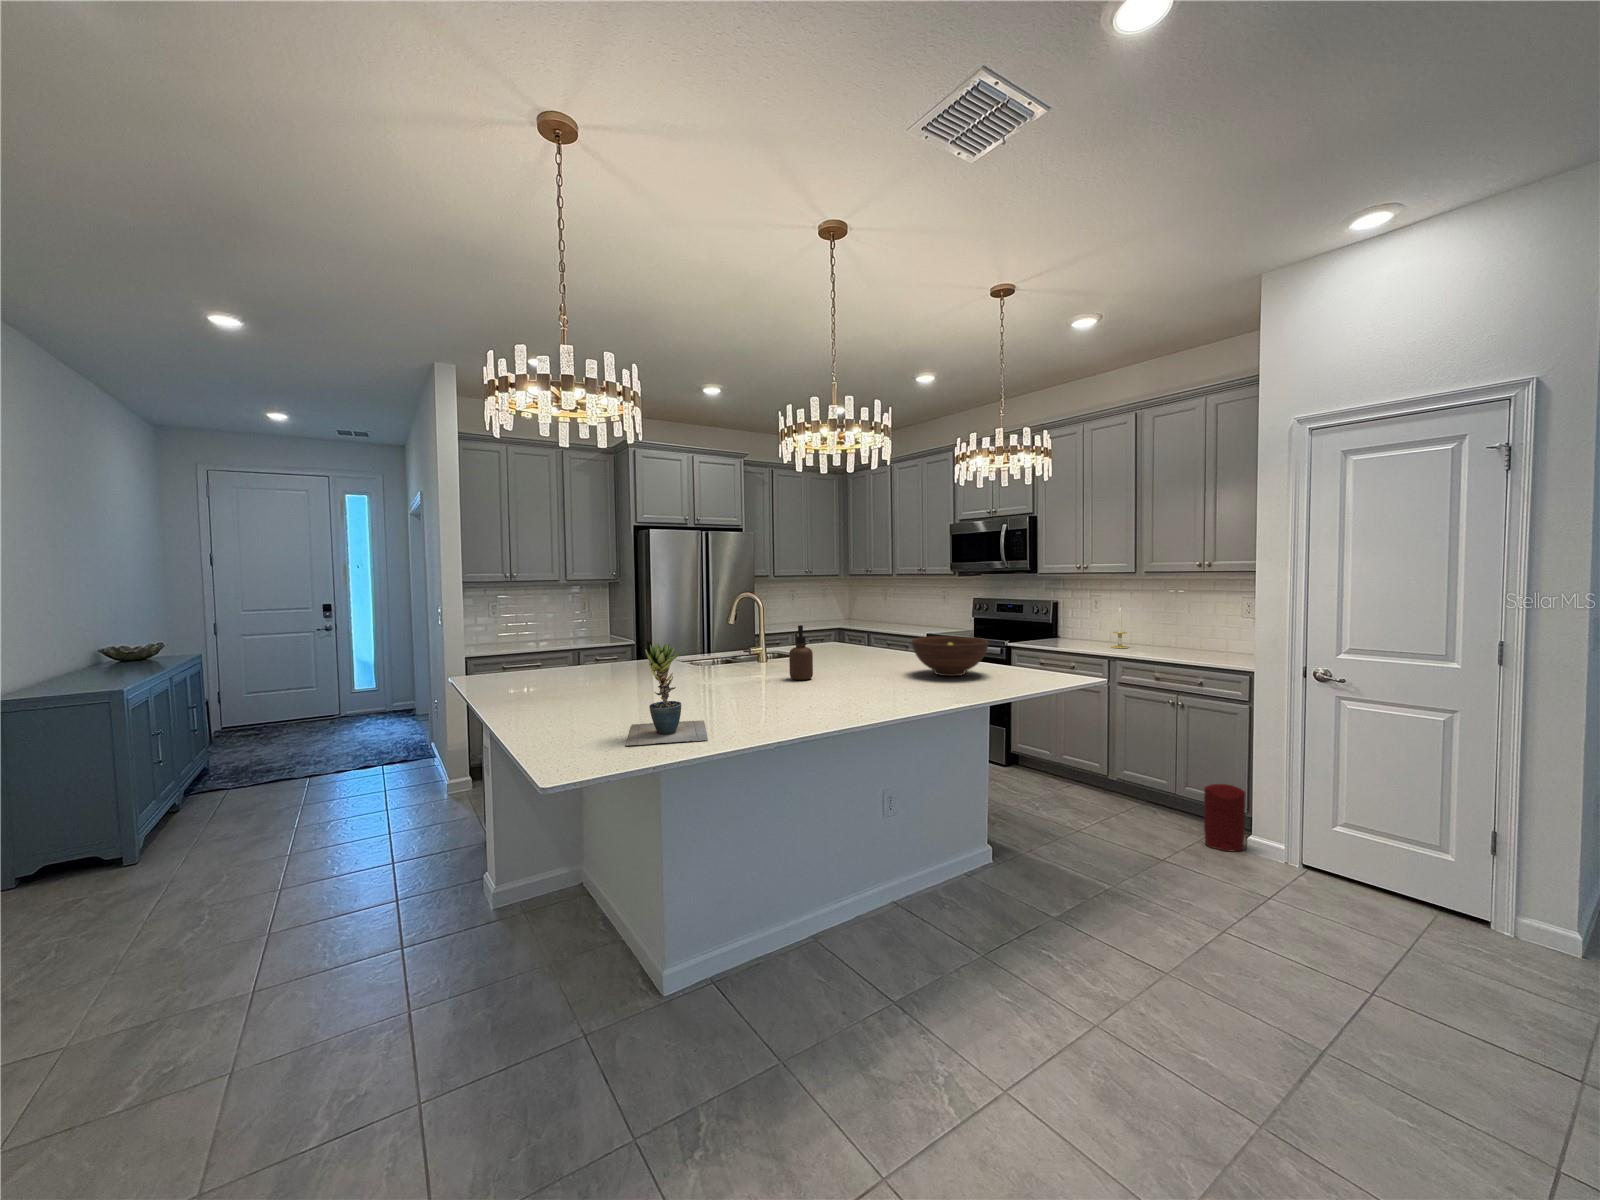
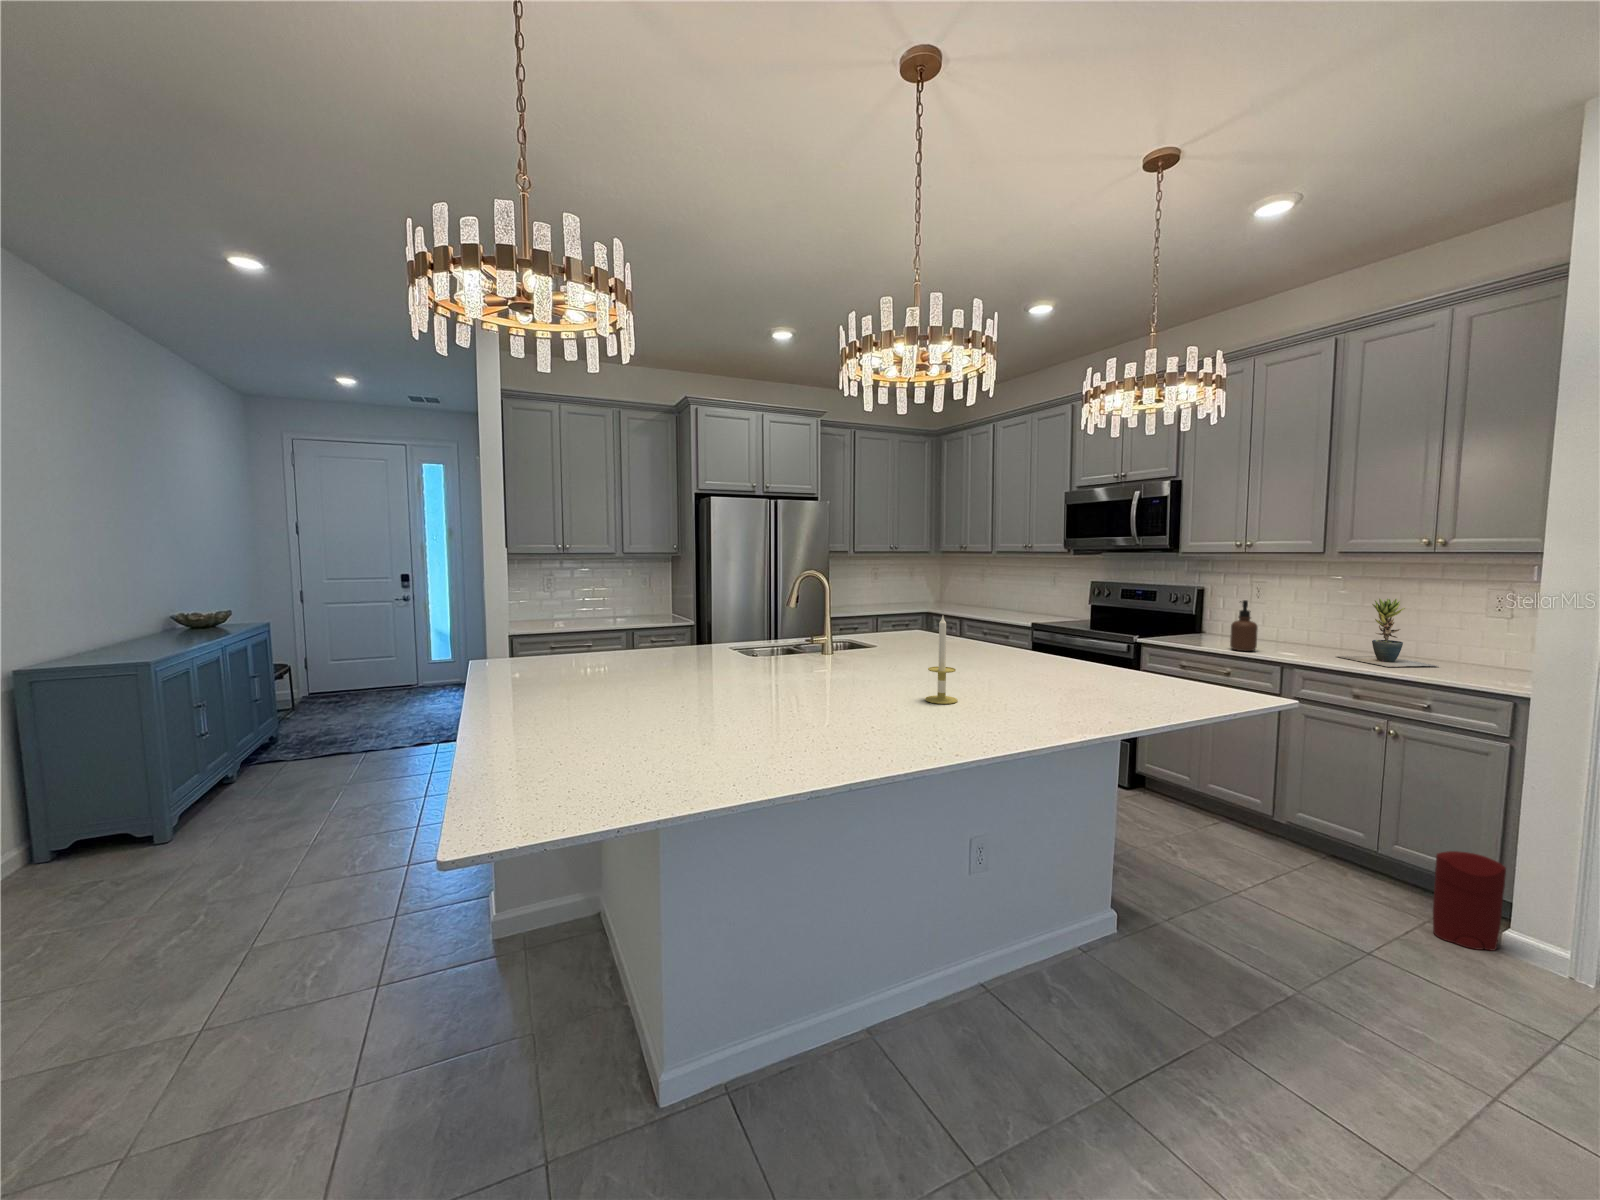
candle: present [1112,607,1128,648] -> present [925,616,958,704]
soap dispenser: present [789,625,813,680] -> present [1230,600,1258,651]
fruit bowl: present [912,636,989,676] -> none [1015,631,1124,685]
potted plant: present [626,643,708,746] -> present [1337,599,1437,667]

